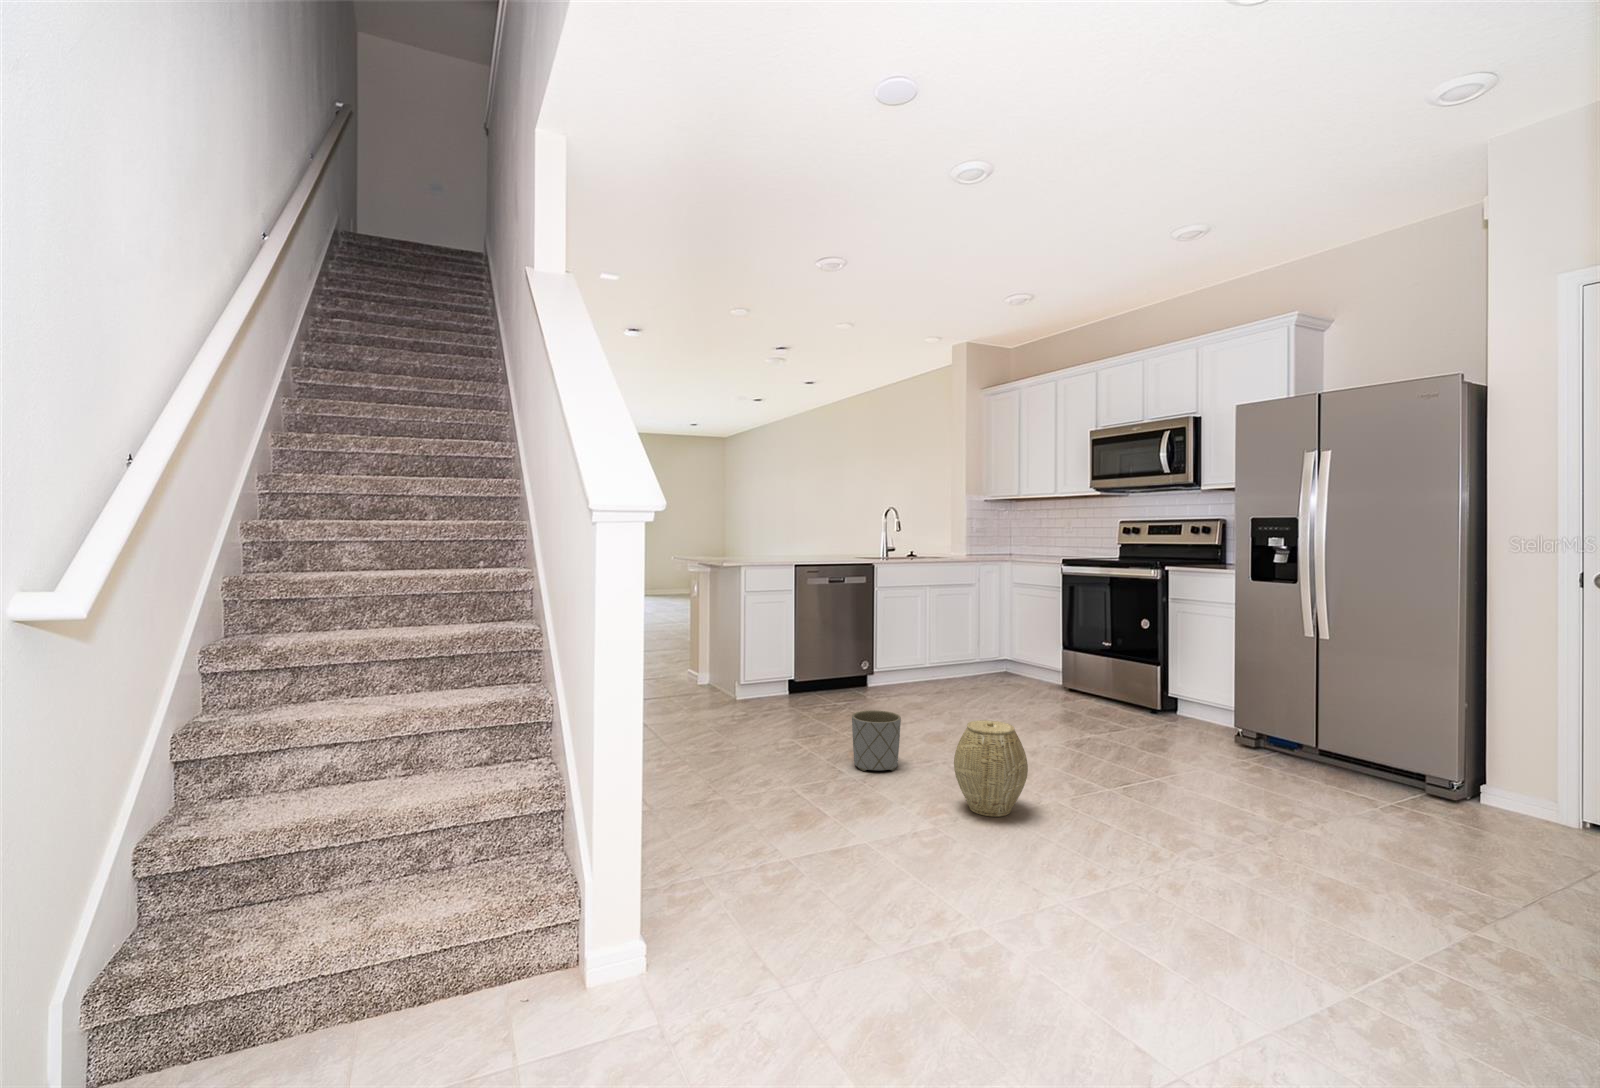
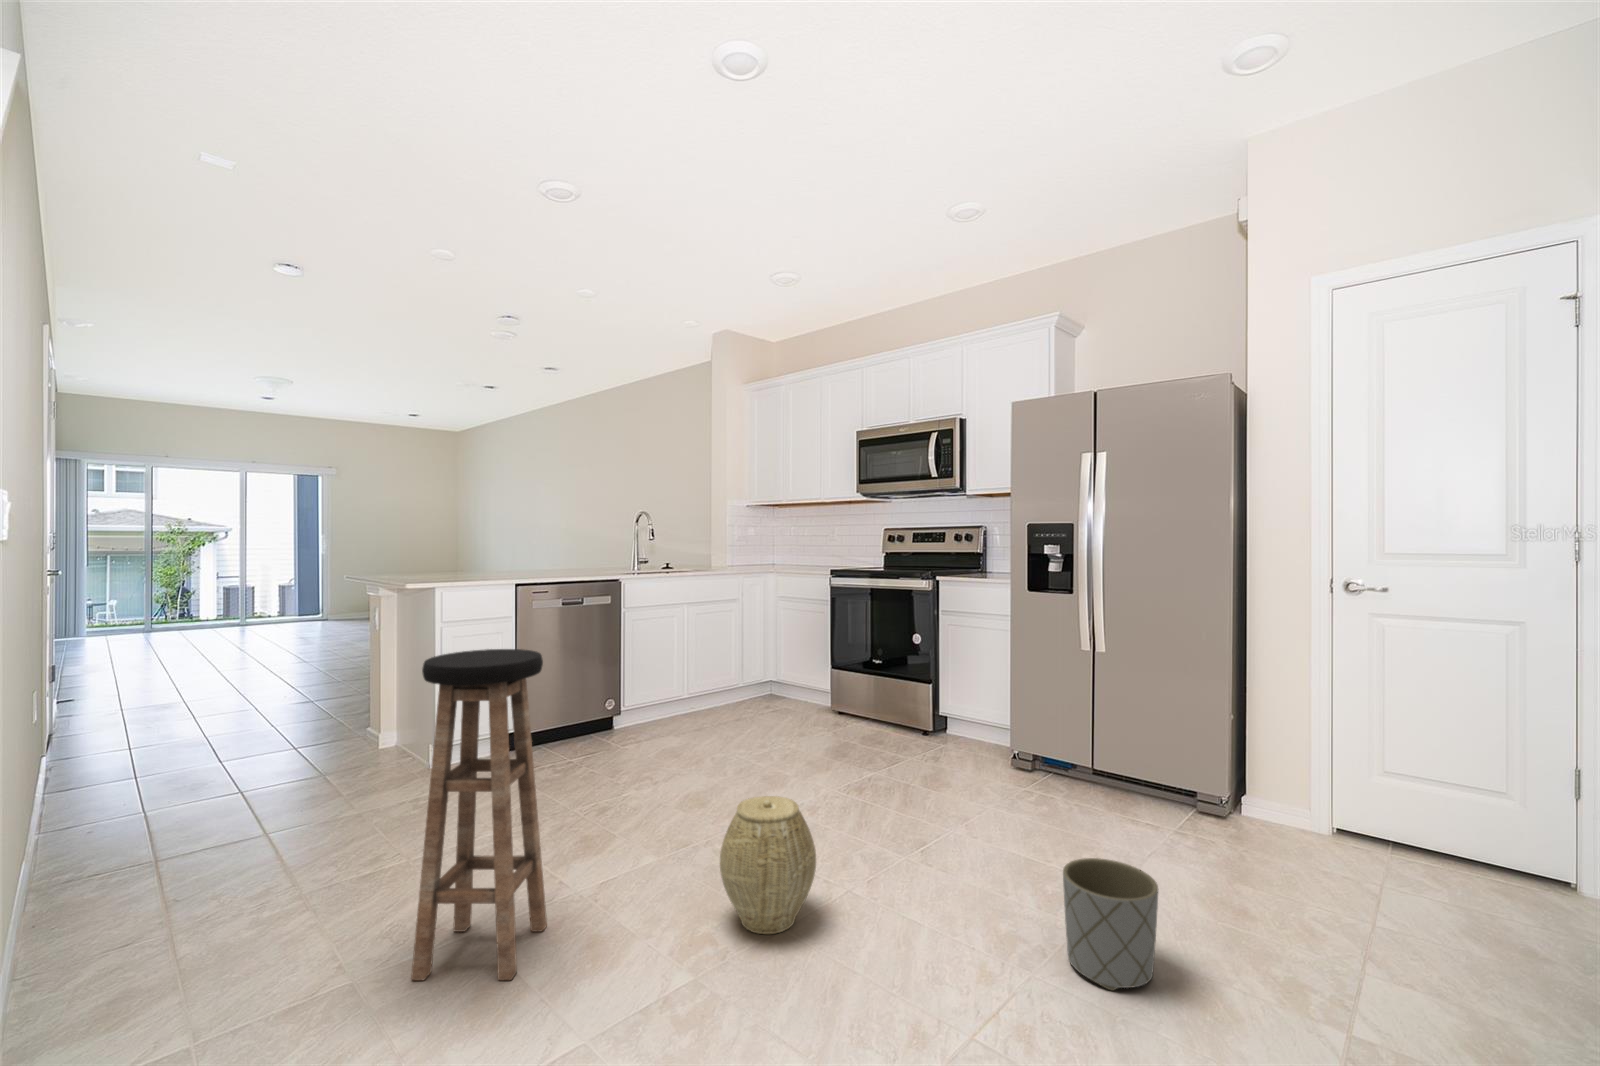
bar stool: none [754,601,833,813] -> present [411,649,547,980]
planter: present [852,710,901,771] -> present [1063,858,1158,990]

